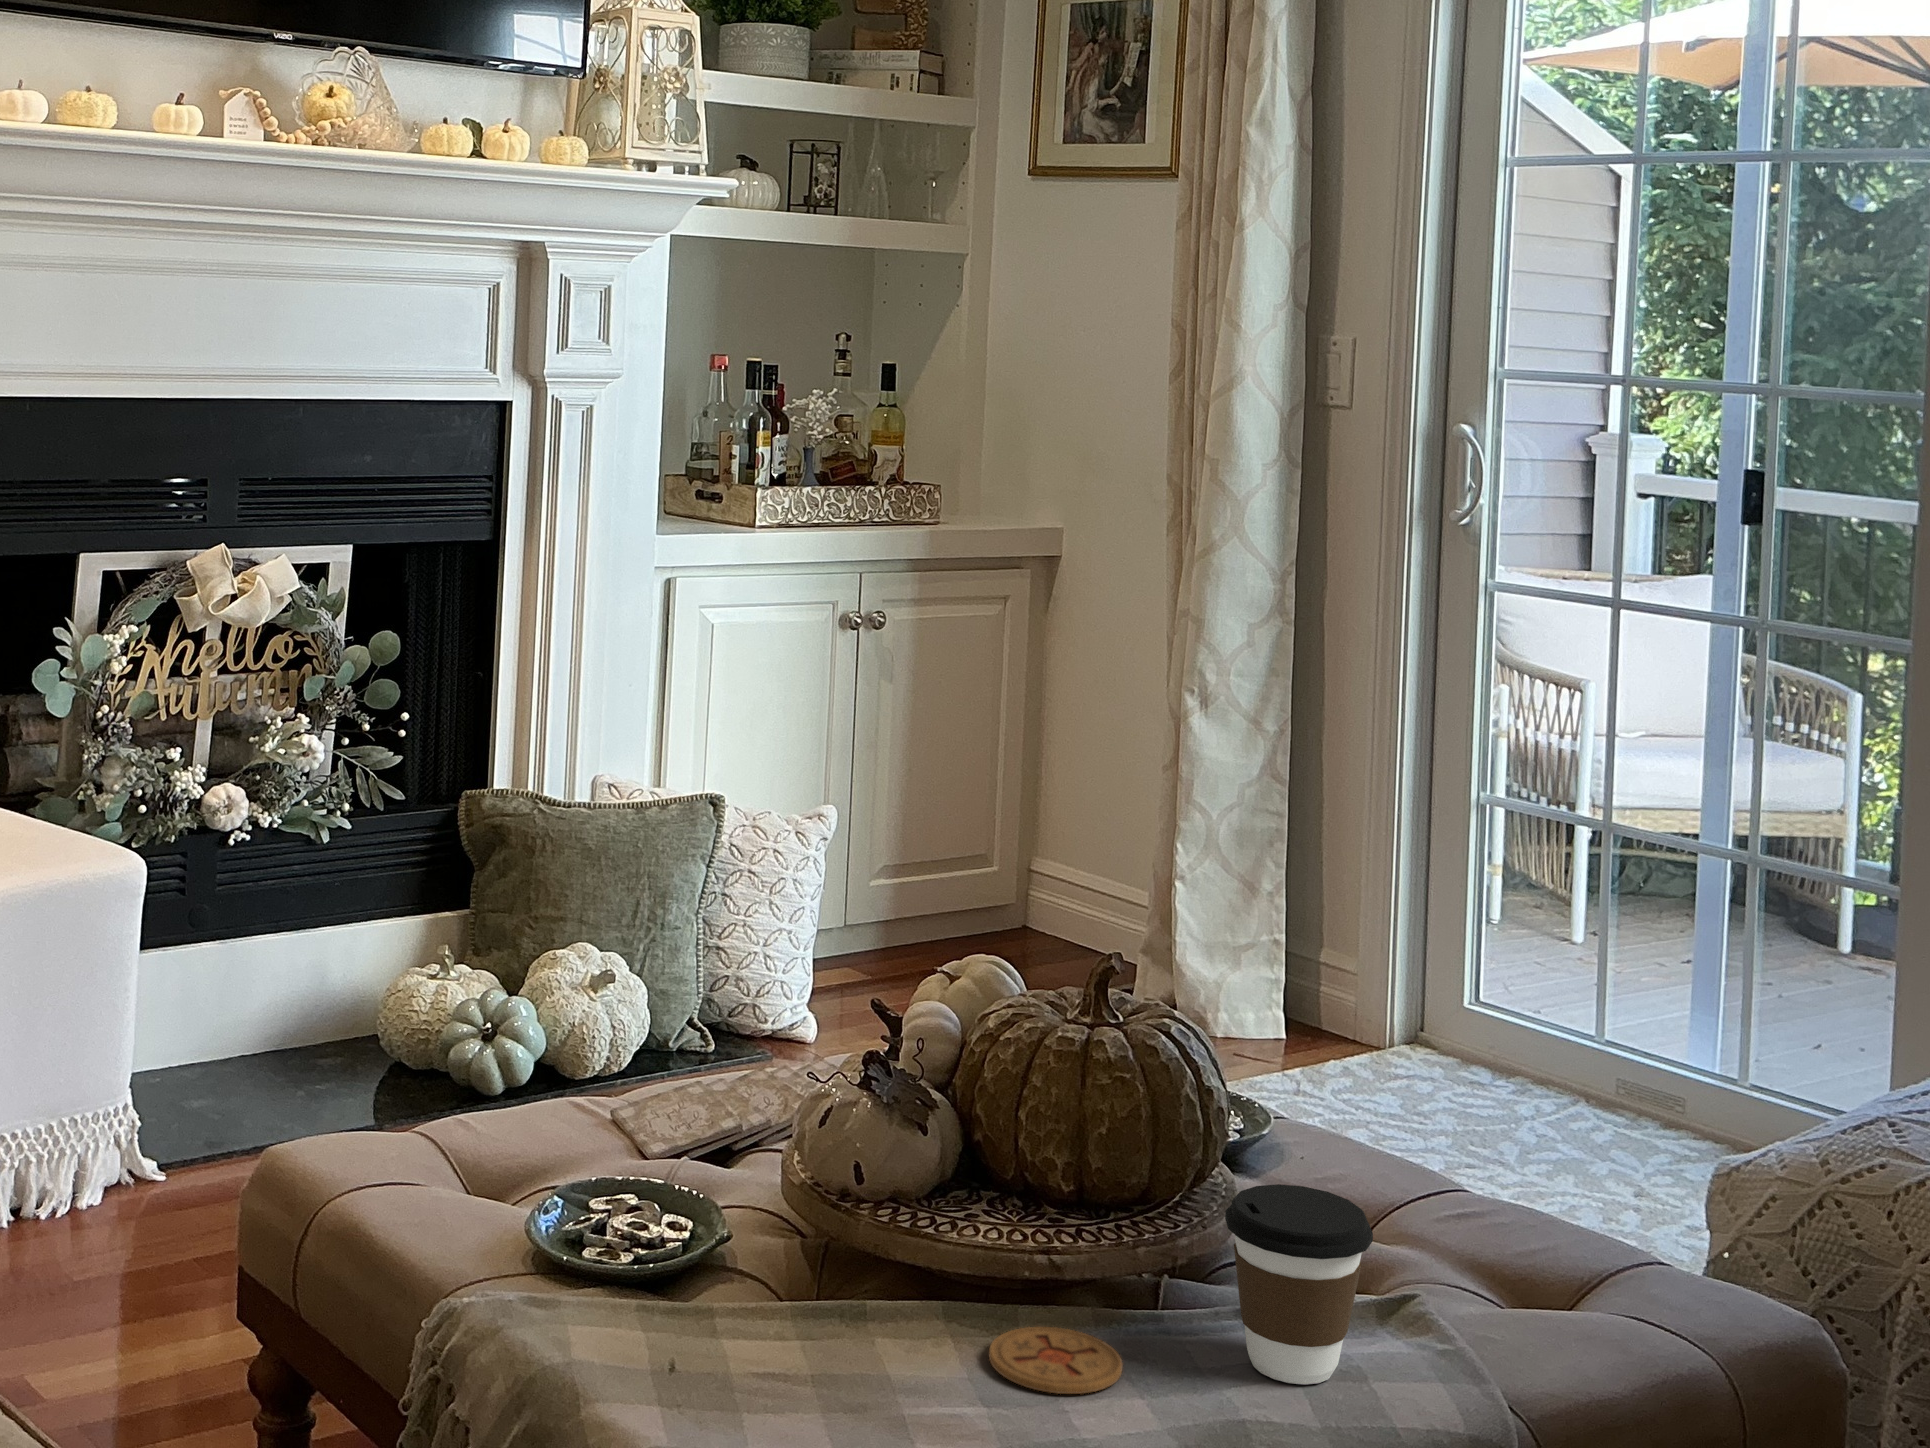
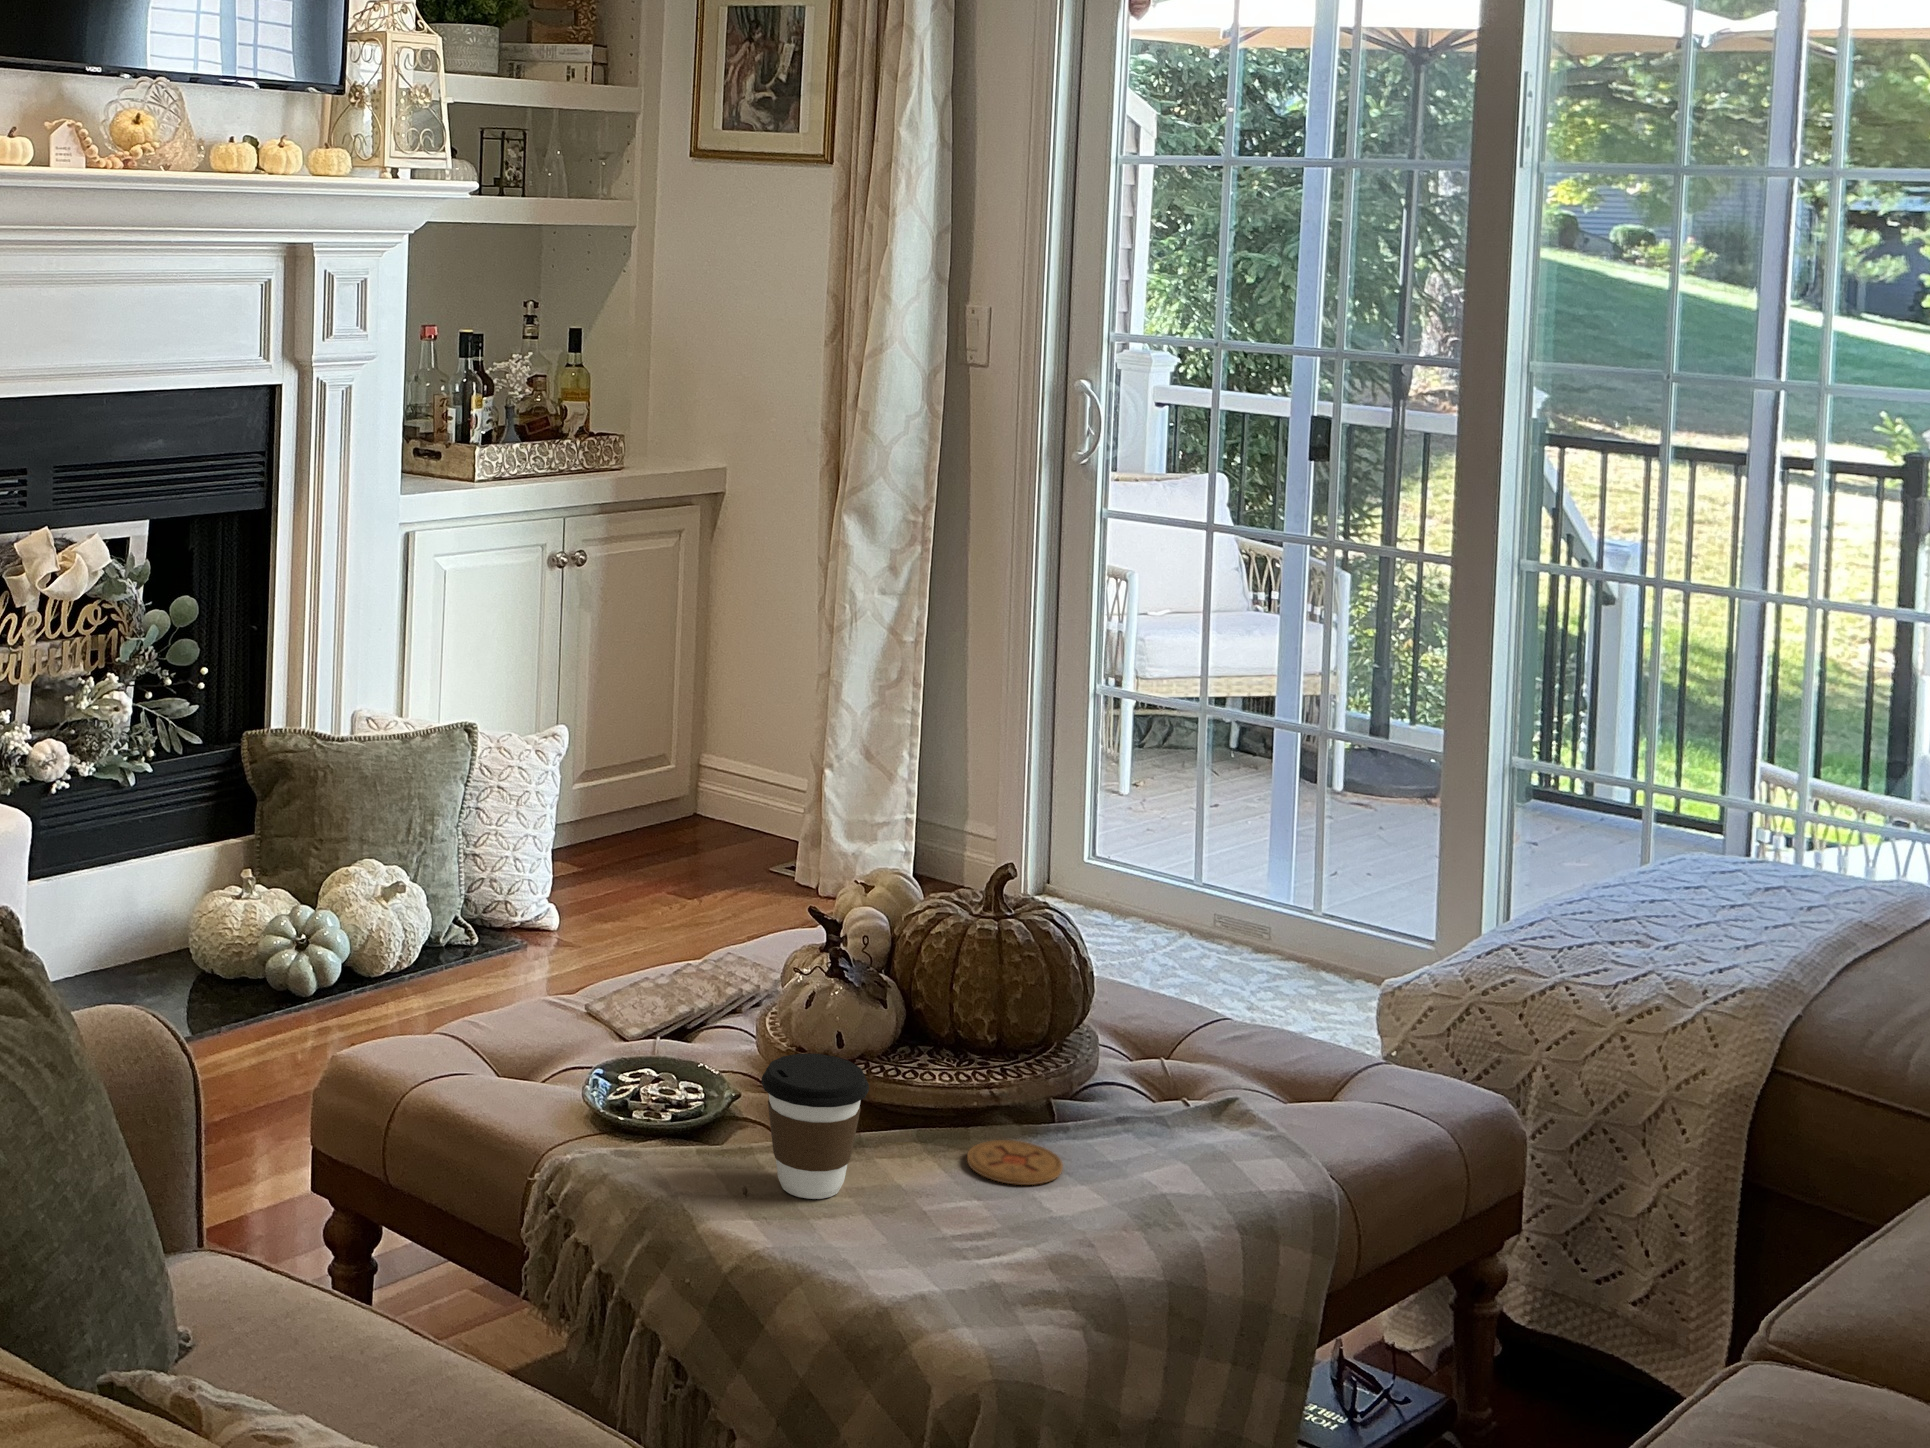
coffee cup: present [1225,1184,1373,1384] -> present [761,1054,869,1199]

